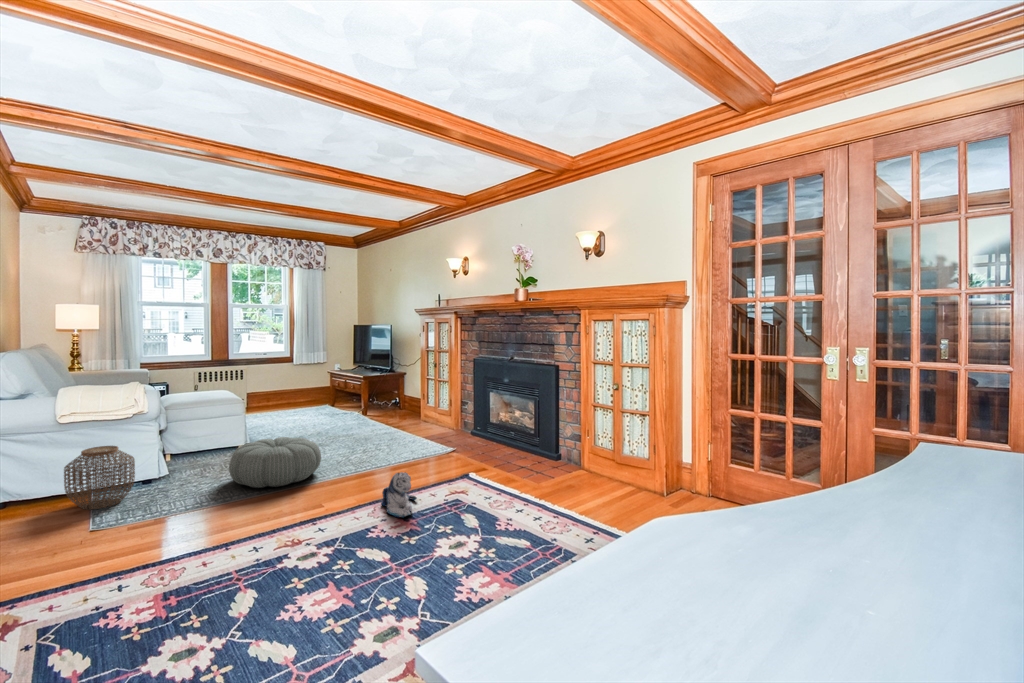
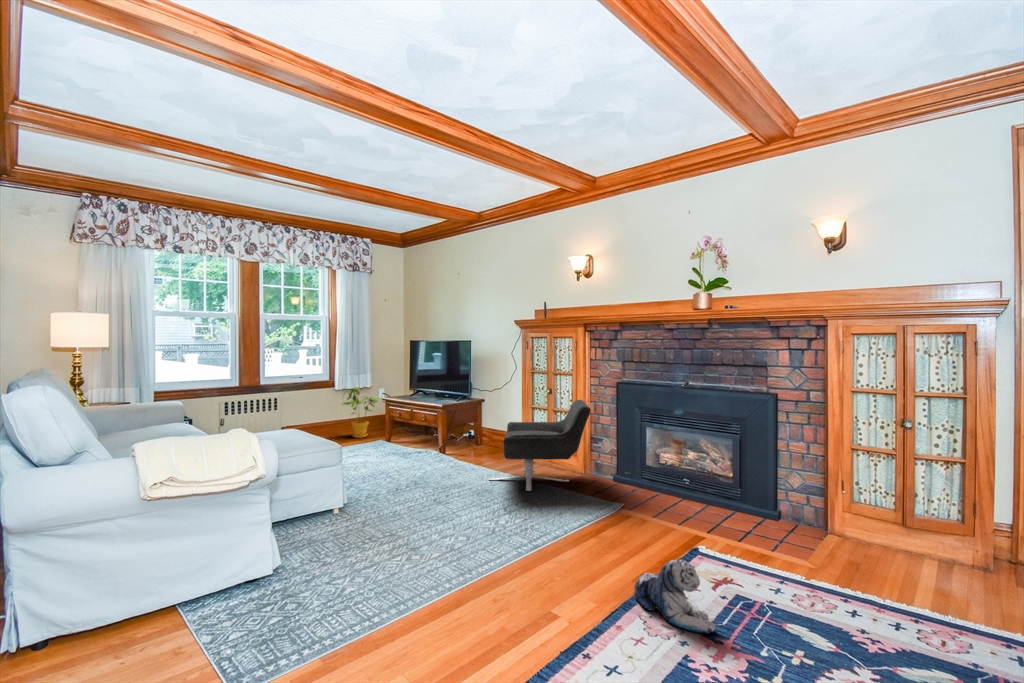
house plant: none [298,362,326,403] -> present [343,387,378,438]
lounge chair: none [375,371,454,440] -> present [489,400,590,491]
pouf: present [229,437,321,488] -> none [374,499,495,581]
woven basket: present [64,446,135,510] -> none [158,529,257,637]

